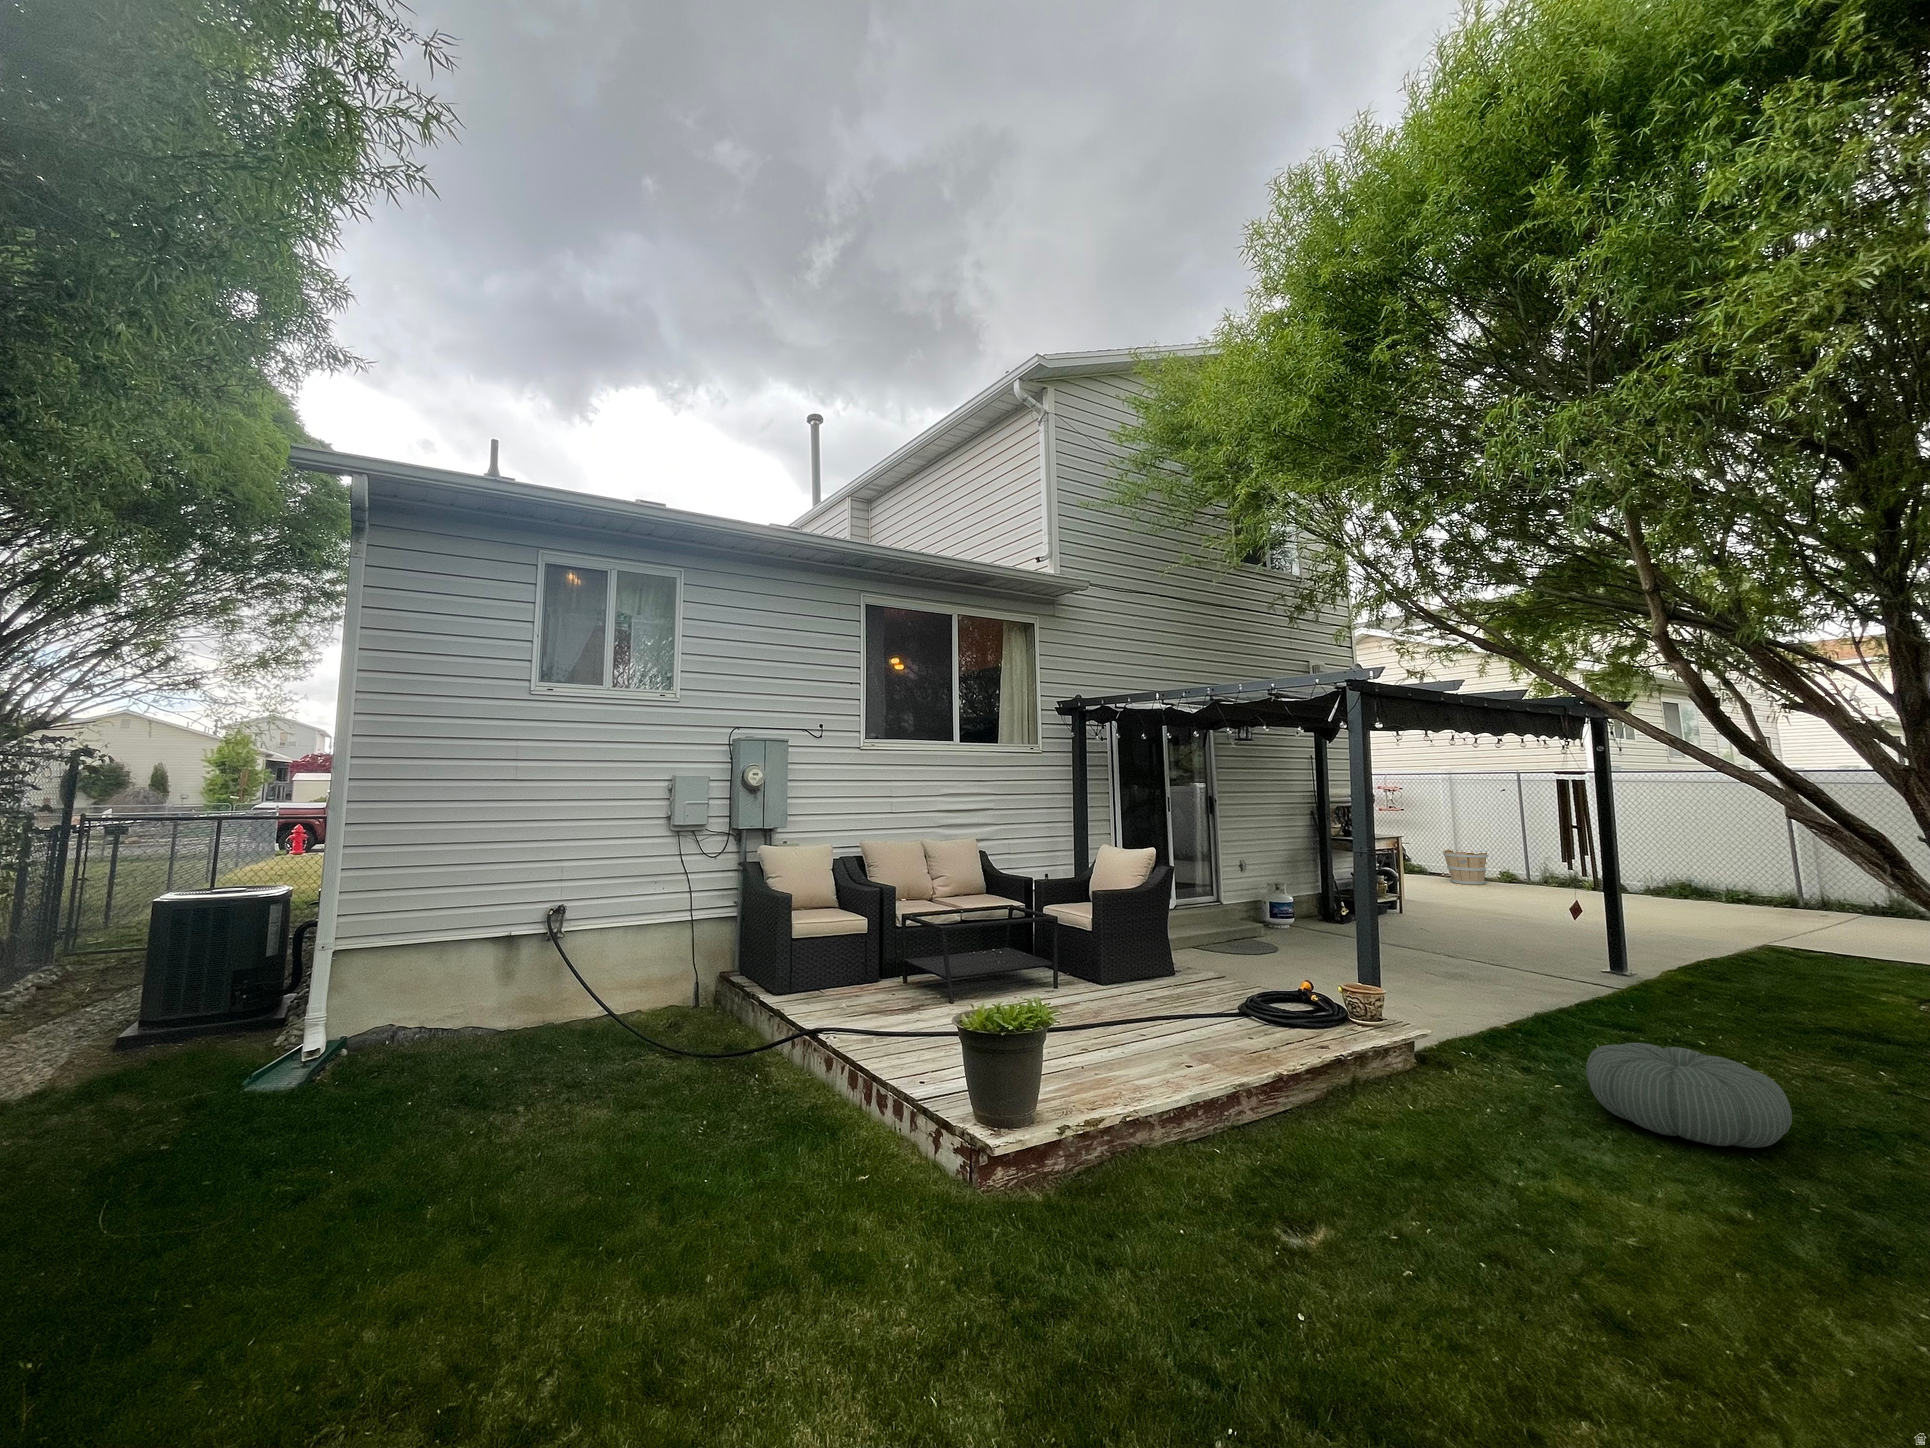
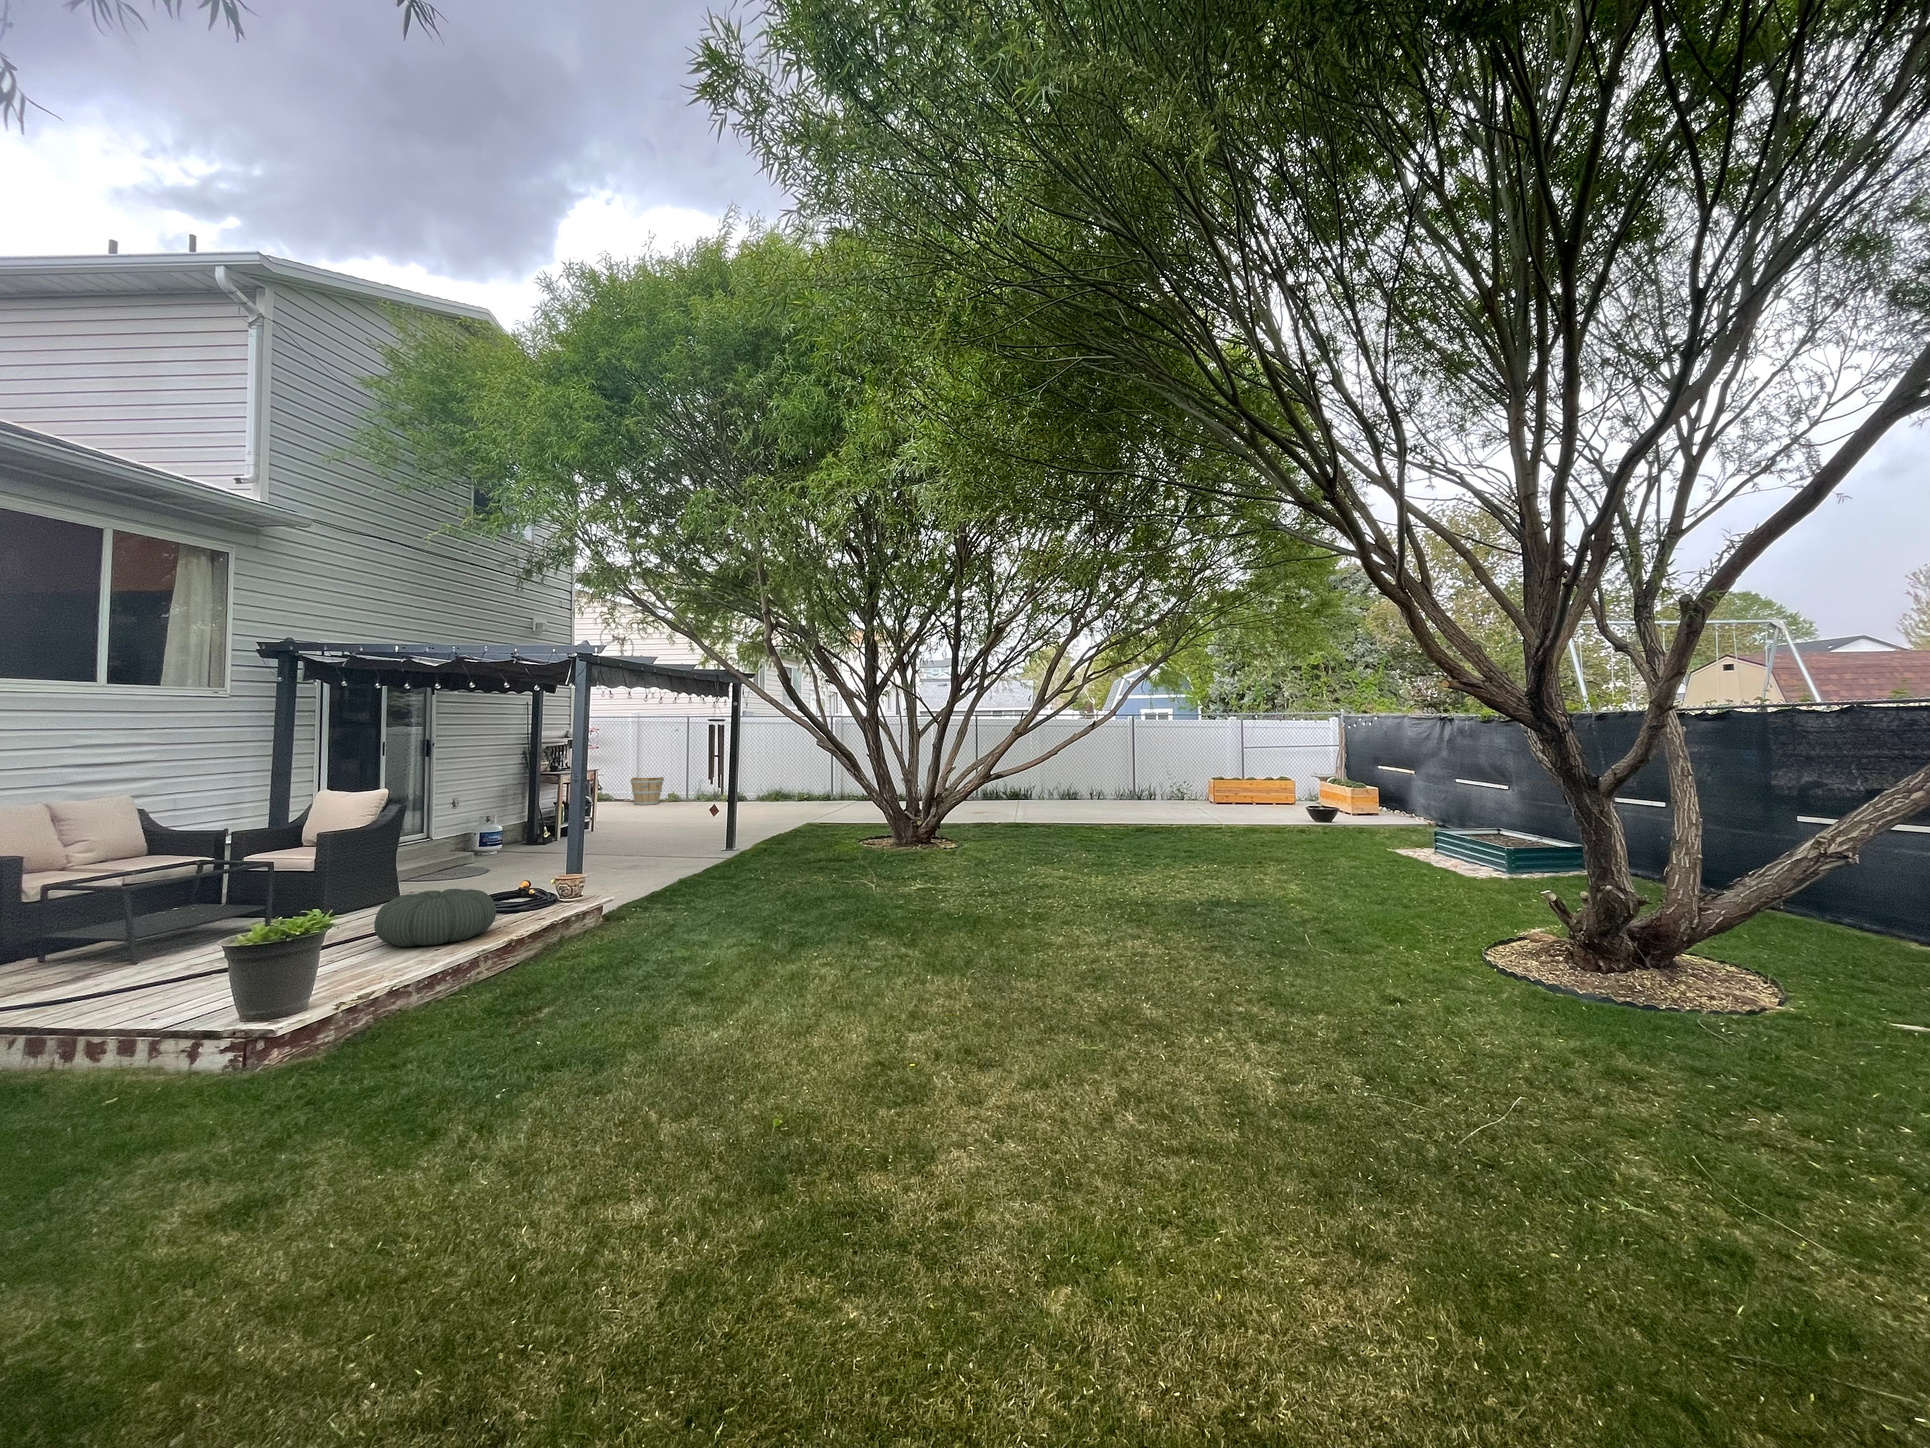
pouf: present [1586,1043,1792,1148] -> present [374,889,496,947]

